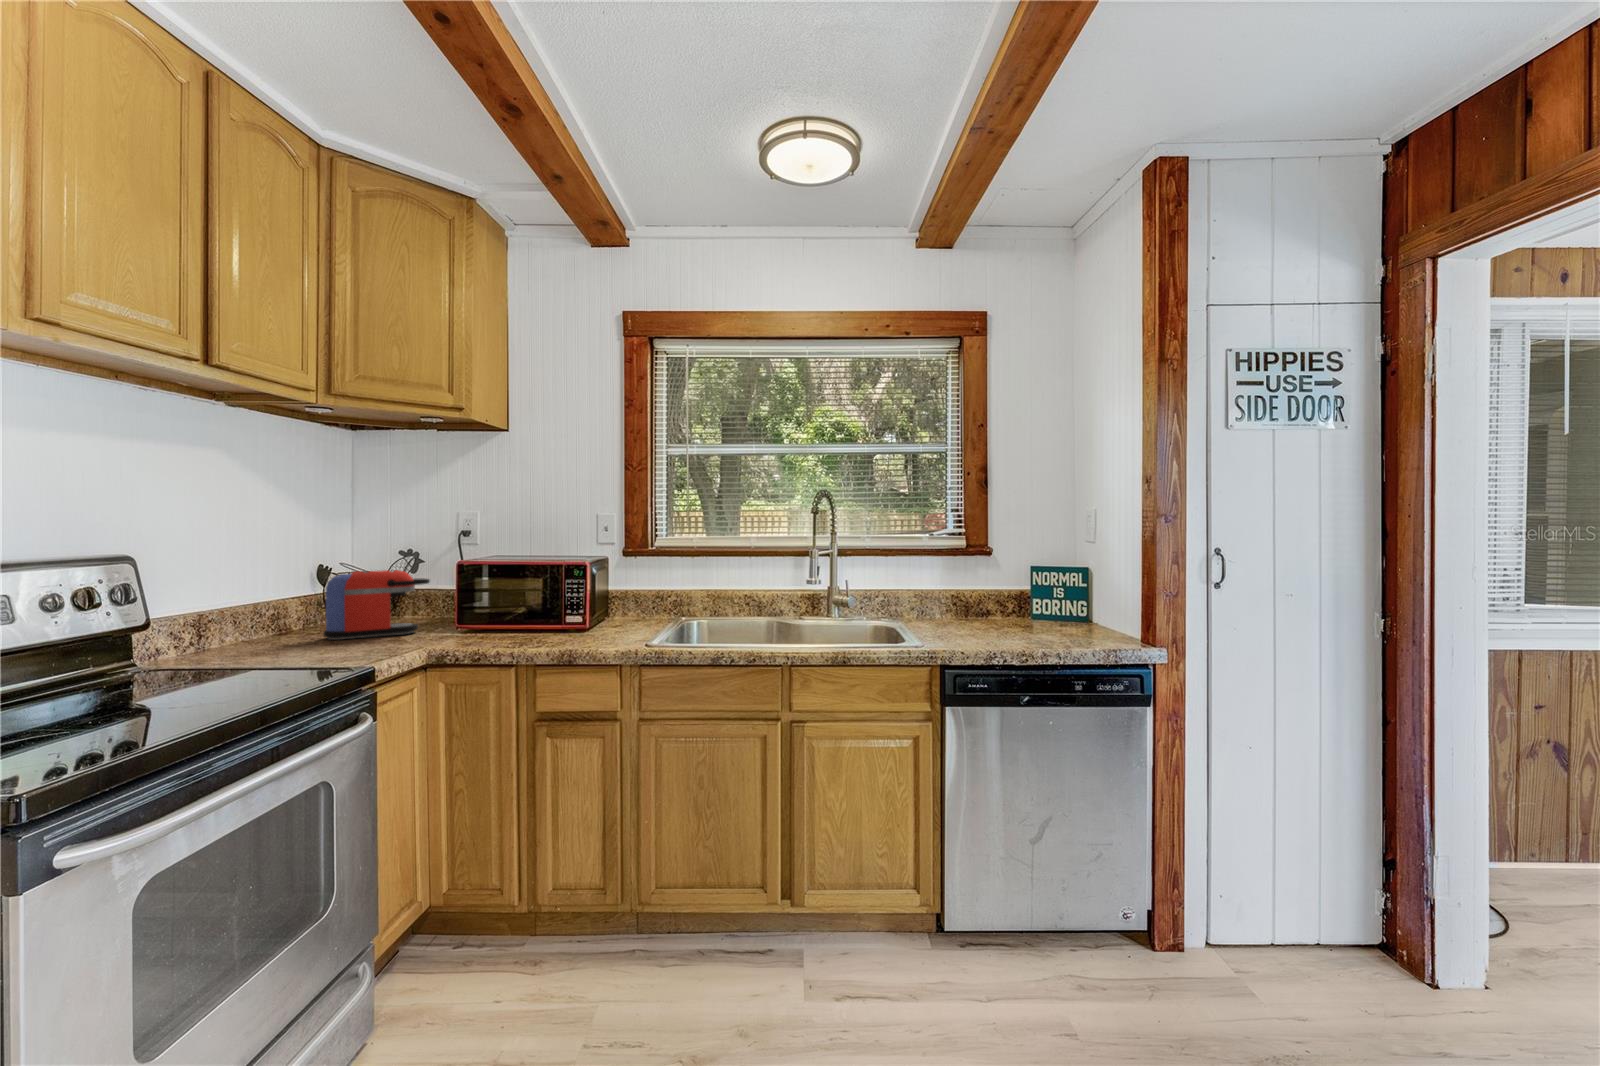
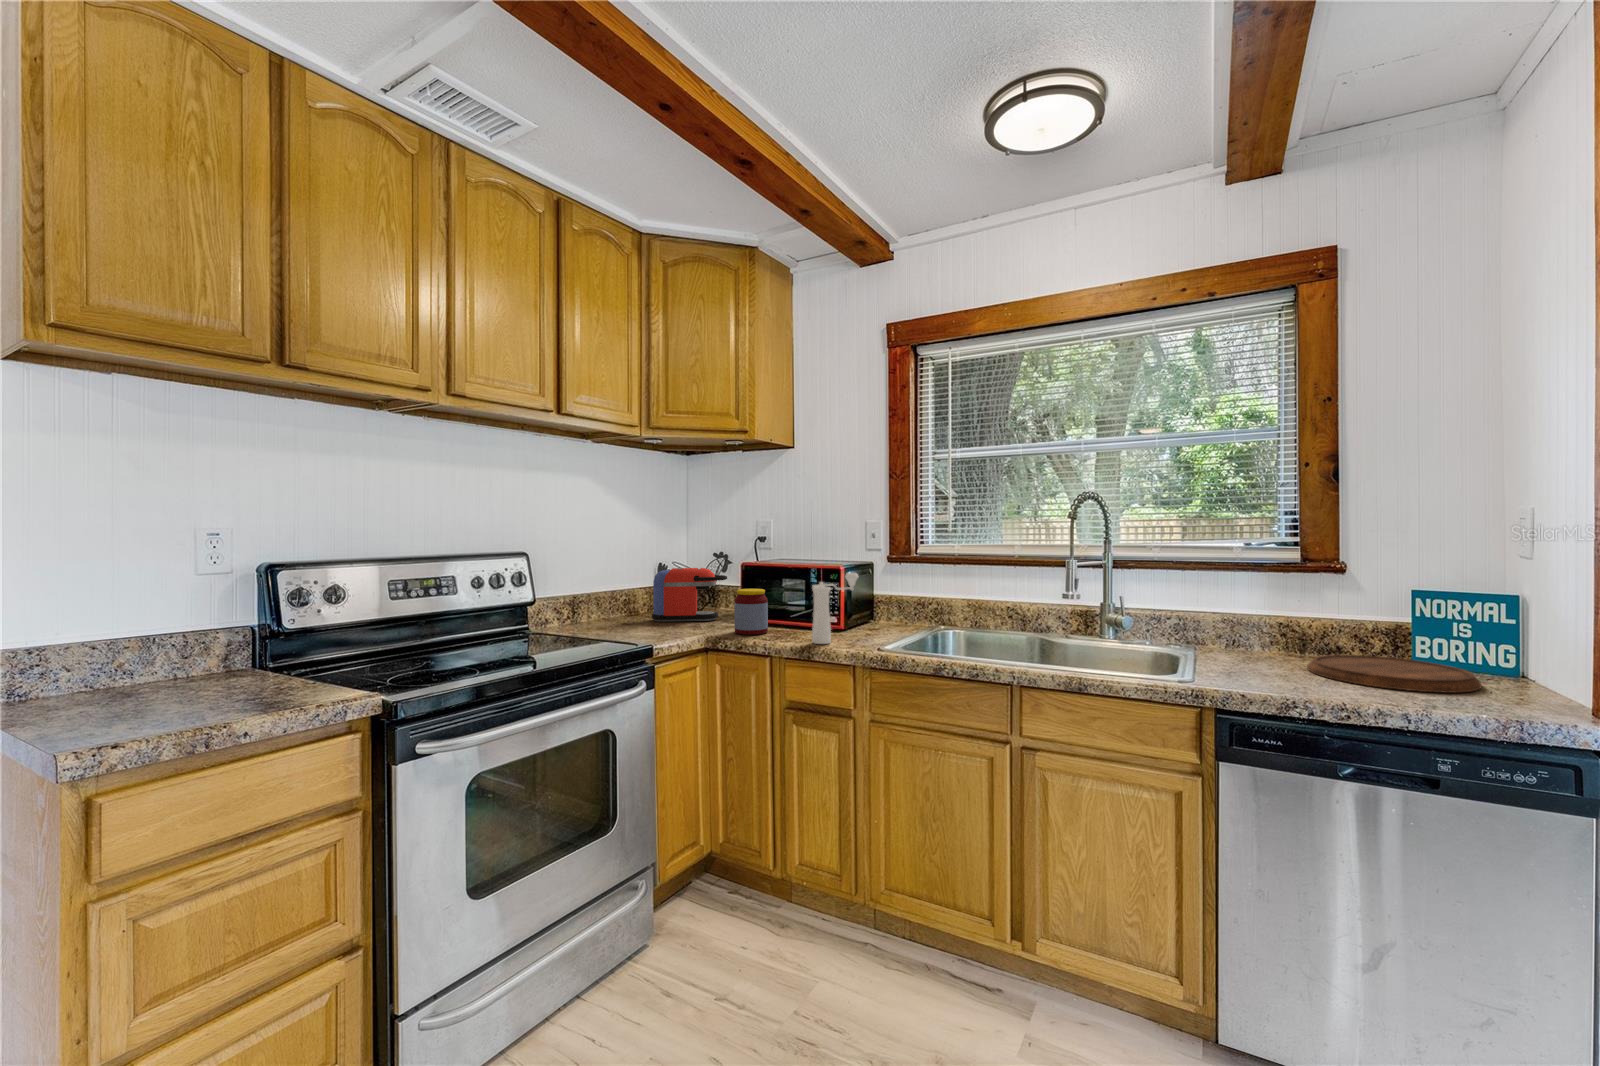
pepper mill: none [570,568,617,646] -> present [812,573,858,644]
jar: none [462,591,504,644] -> present [734,589,768,635]
cutting board: none [979,617,1077,637] -> present [1307,655,1482,693]

